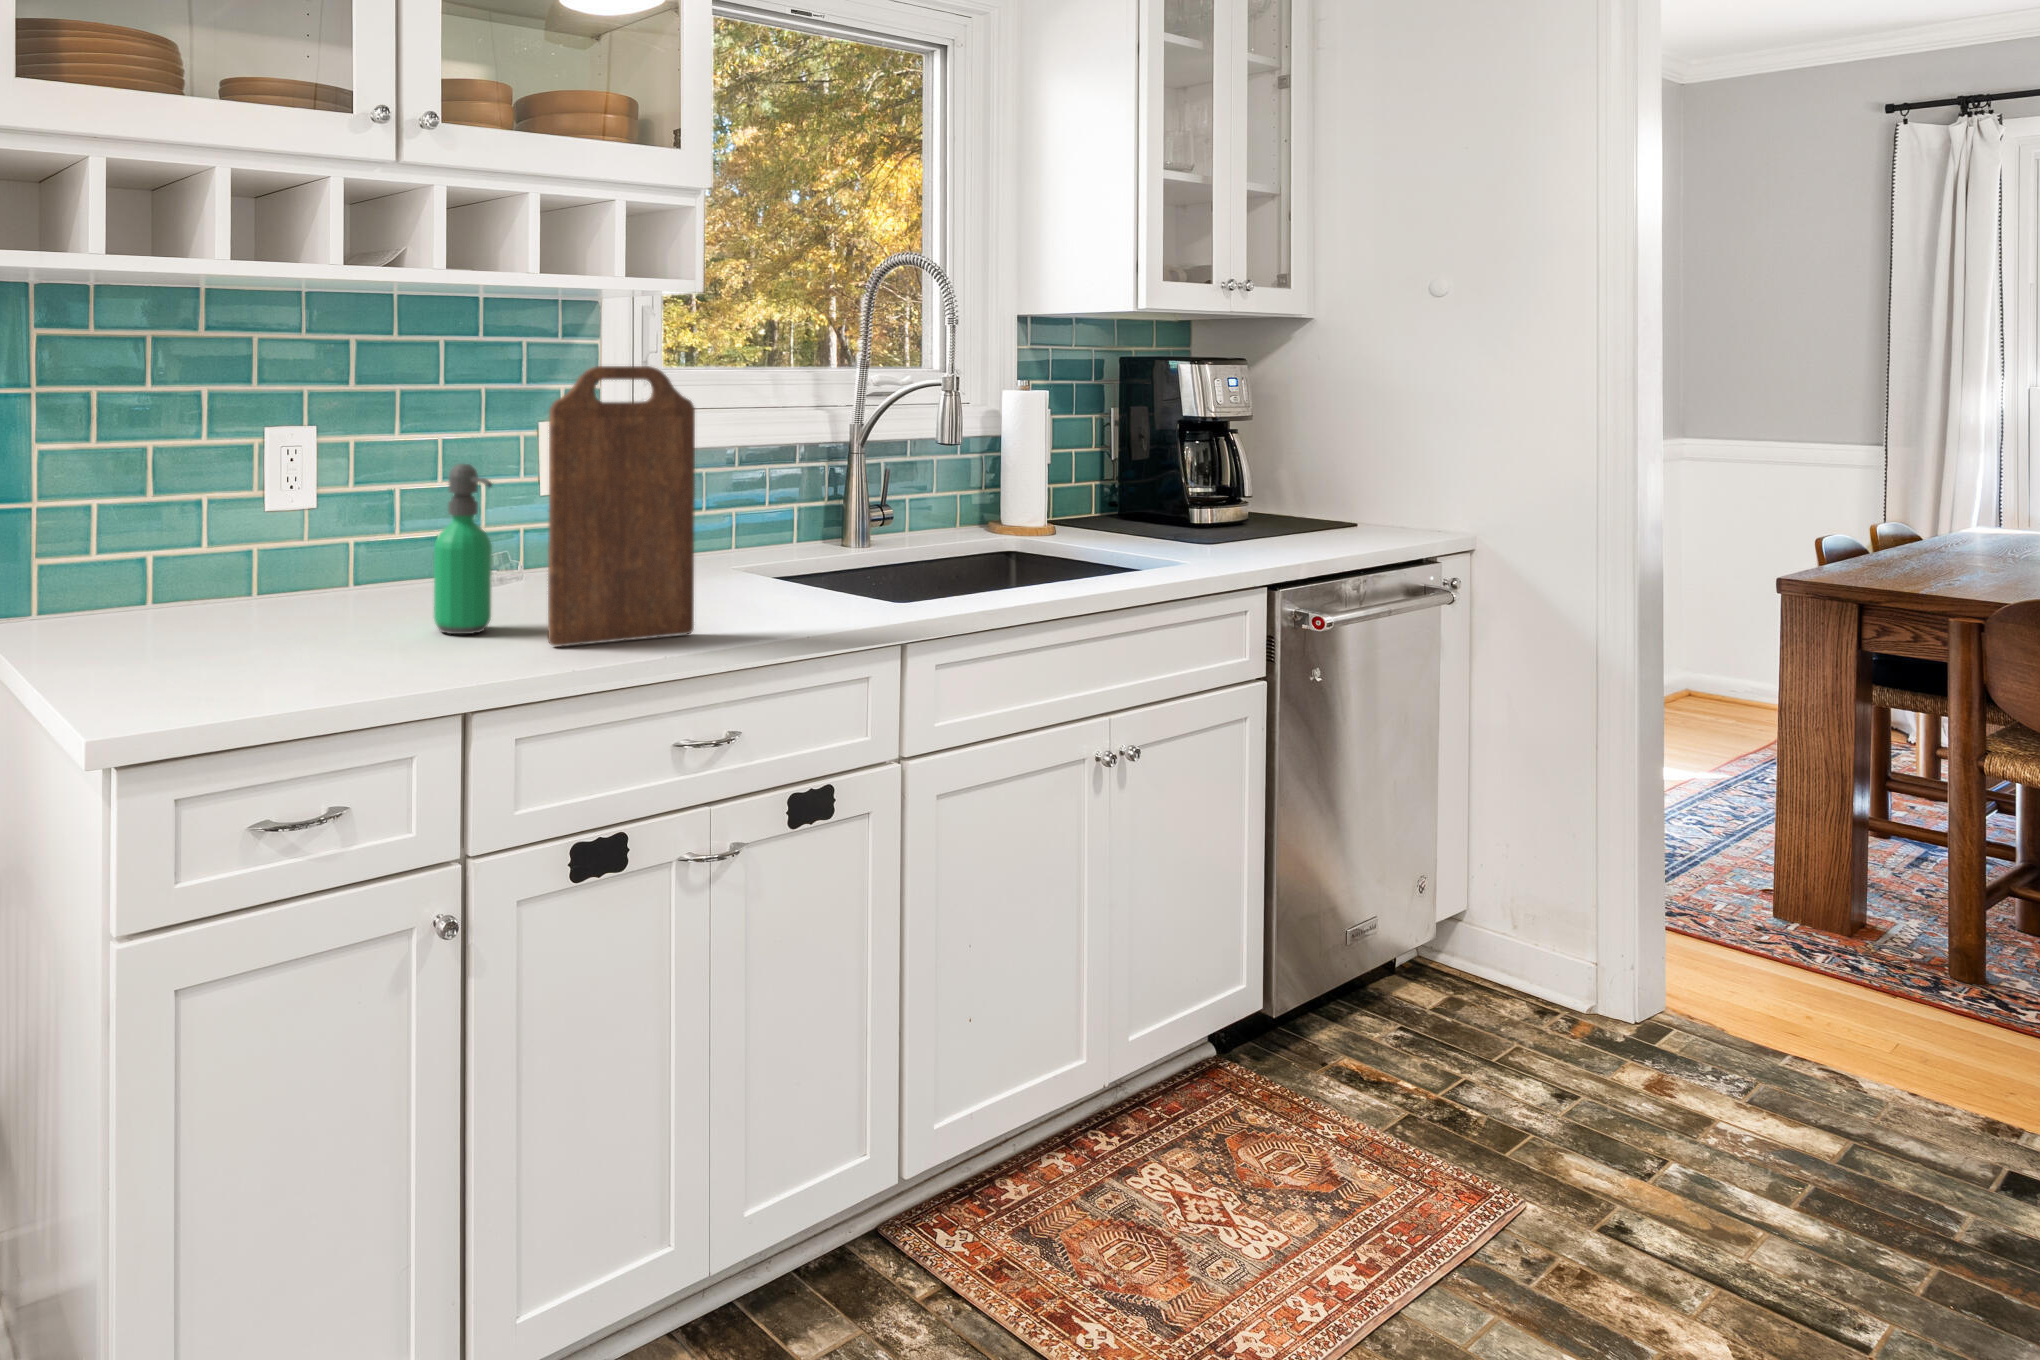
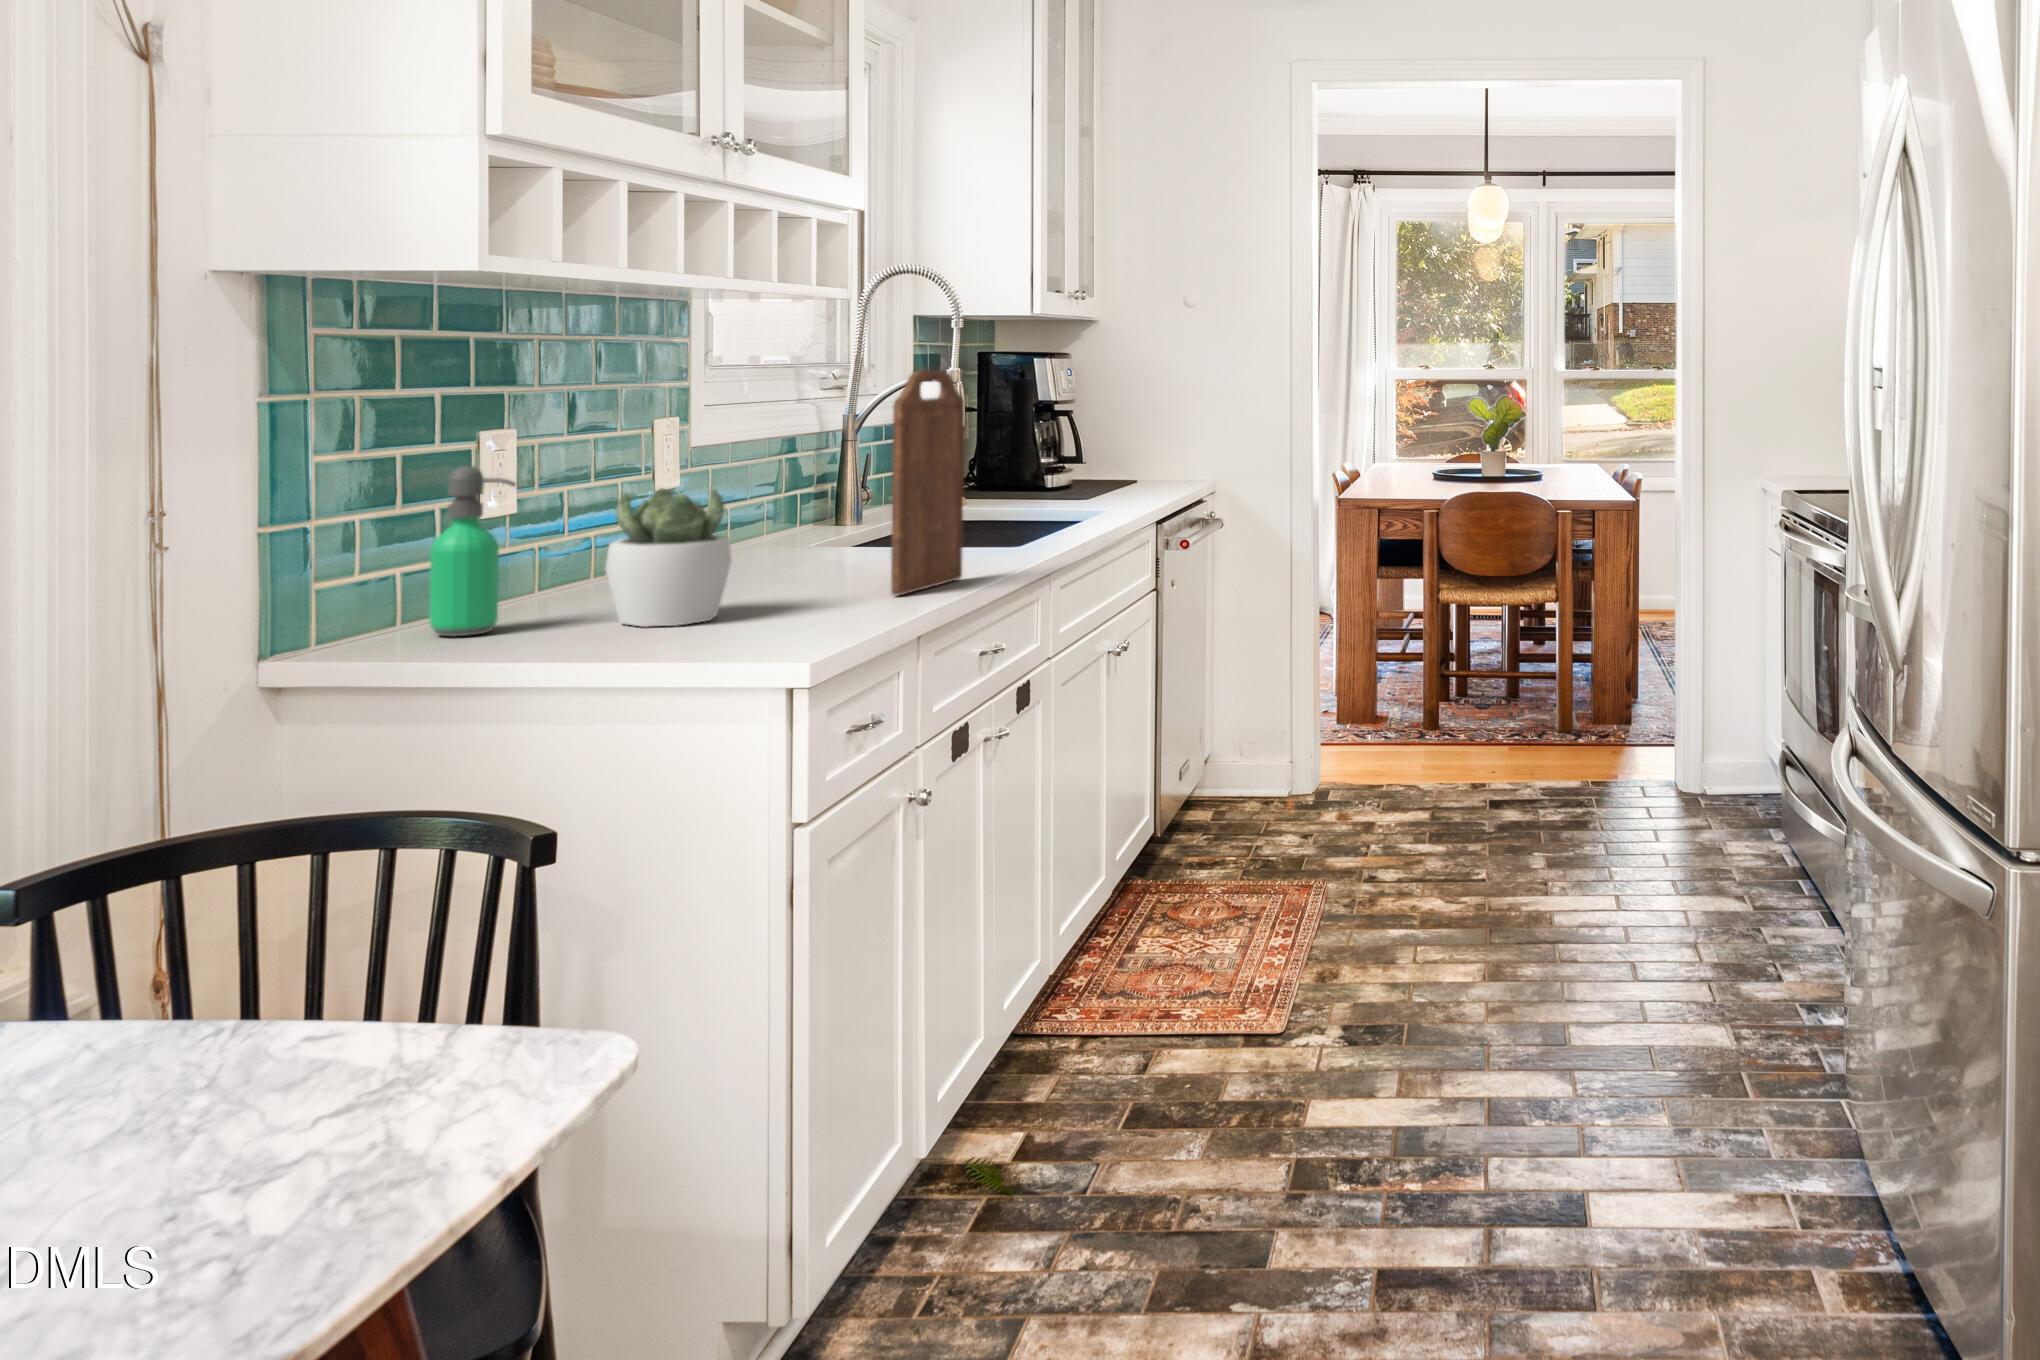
soap dispenser: present [434,464,492,634] -> present [429,466,516,636]
succulent plant: none [238,493,360,646] -> present [606,488,732,627]

